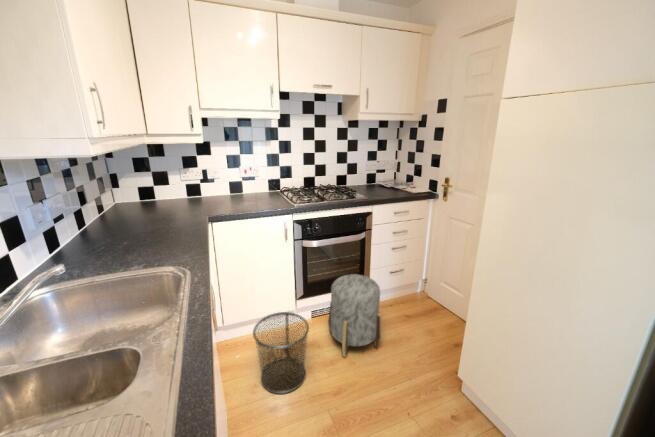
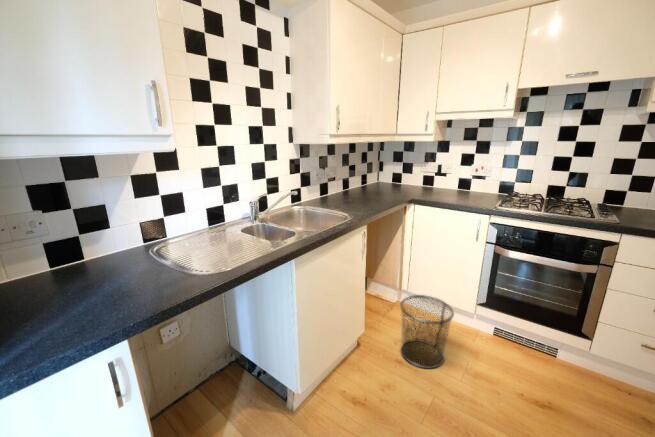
stool: present [328,274,381,357] -> none [489,301,572,410]

